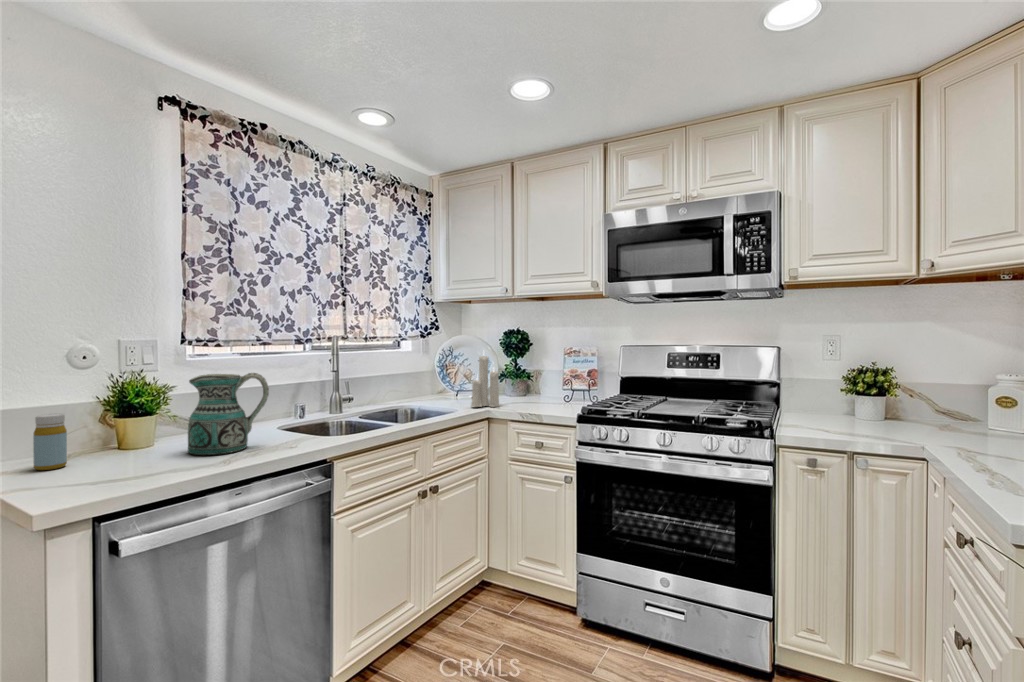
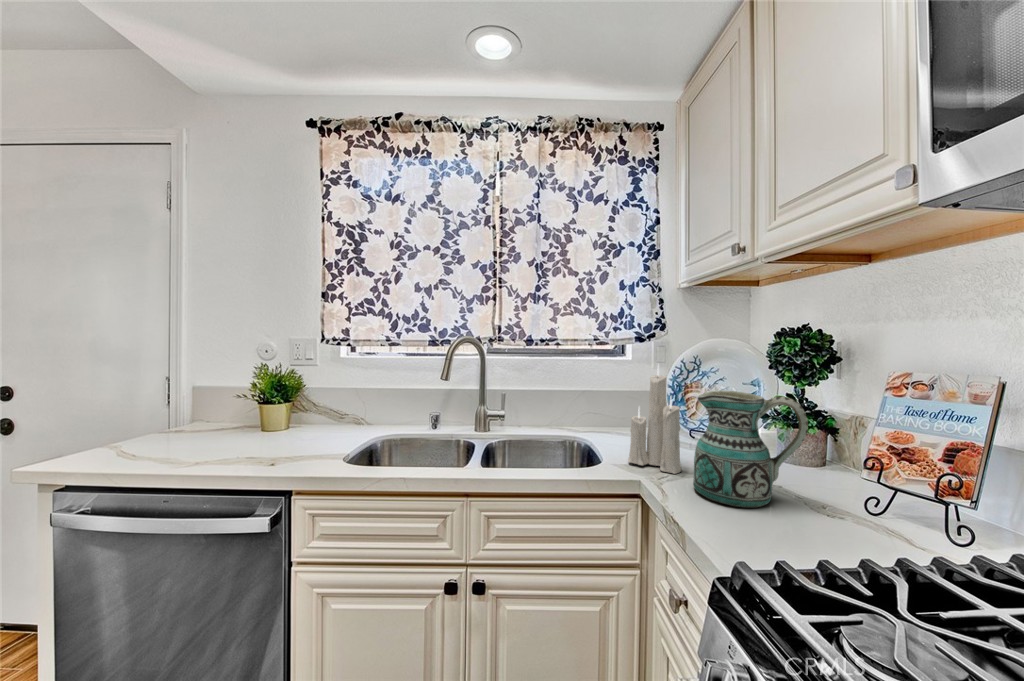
ceramic pitcher: present [188,373,269,455] -> present [693,390,808,507]
bottle: present [33,414,67,470] -> none [172,394,196,437]

